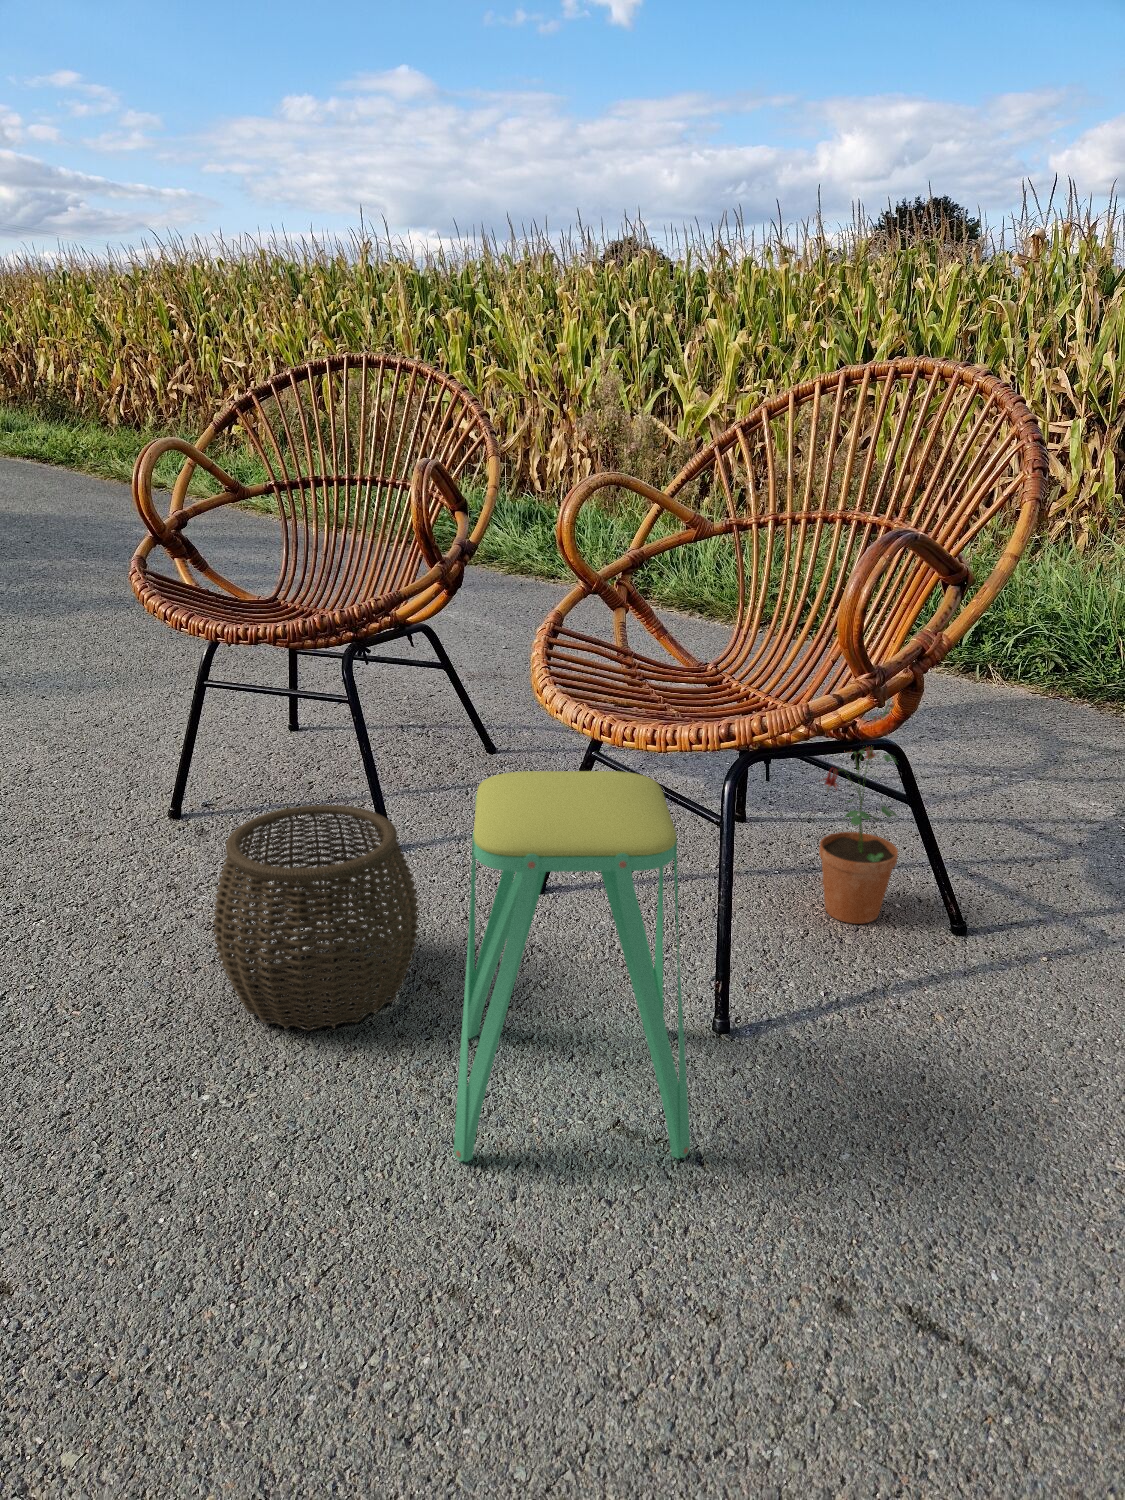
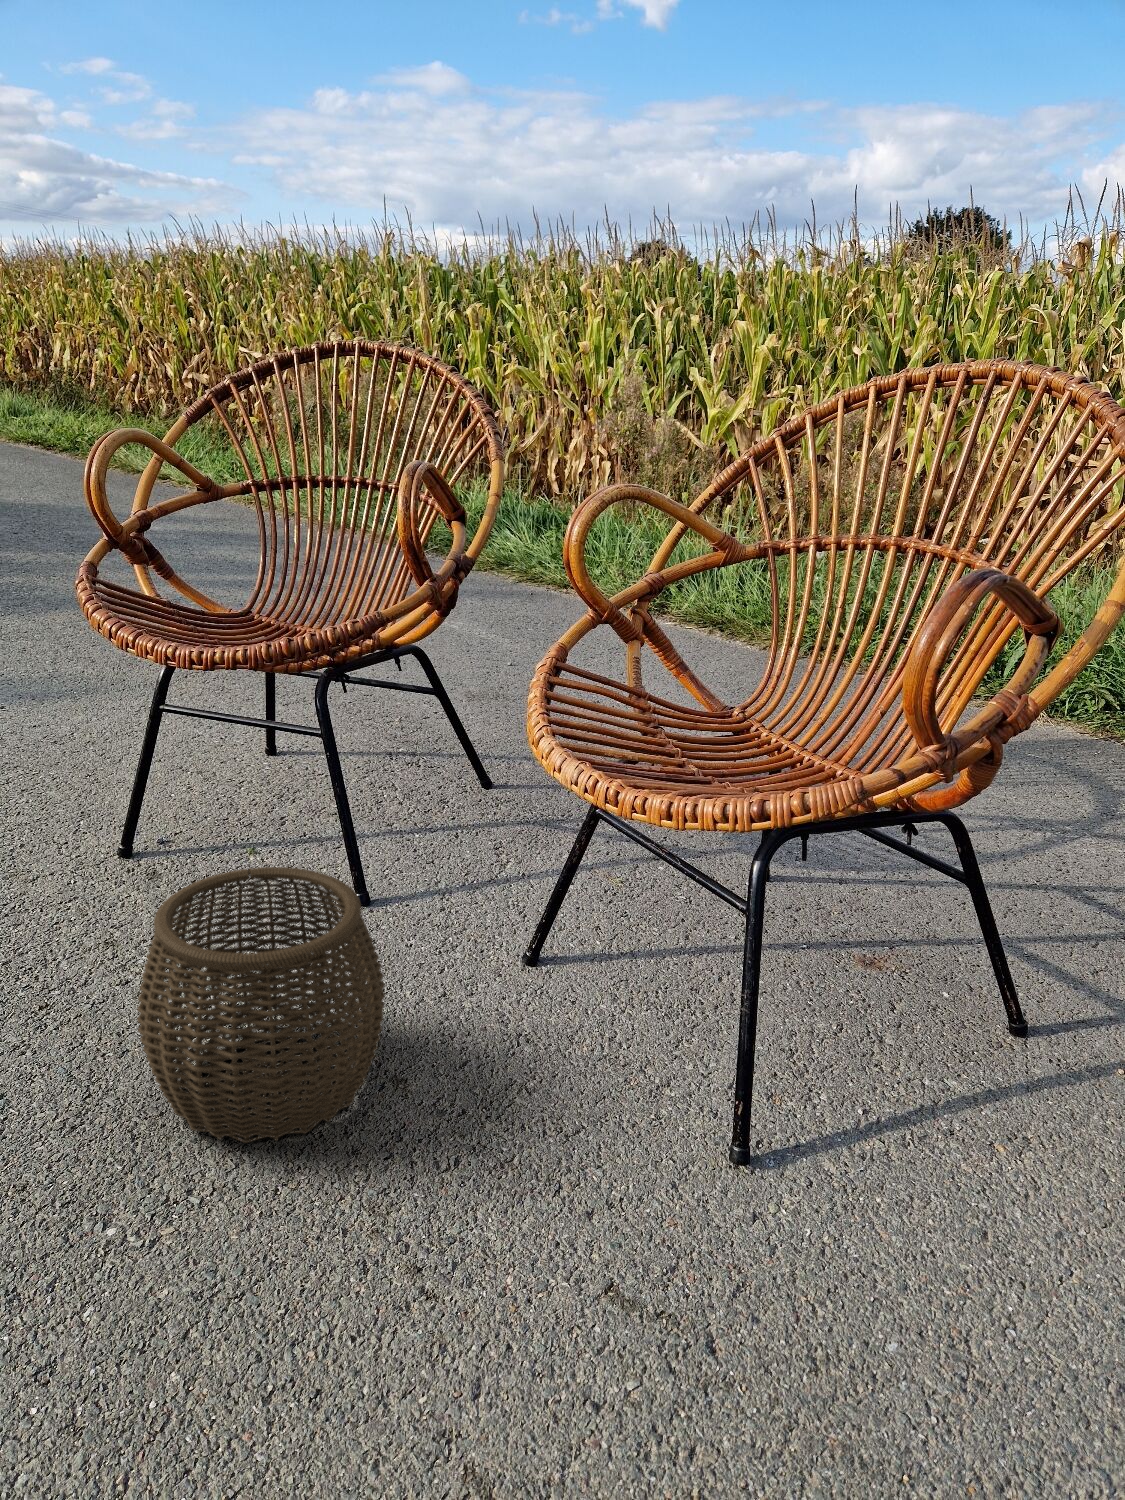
potted plant: present [819,701,898,924] -> none [858,753,975,1019]
stool: present [454,771,690,1162] -> none [406,851,699,1343]

